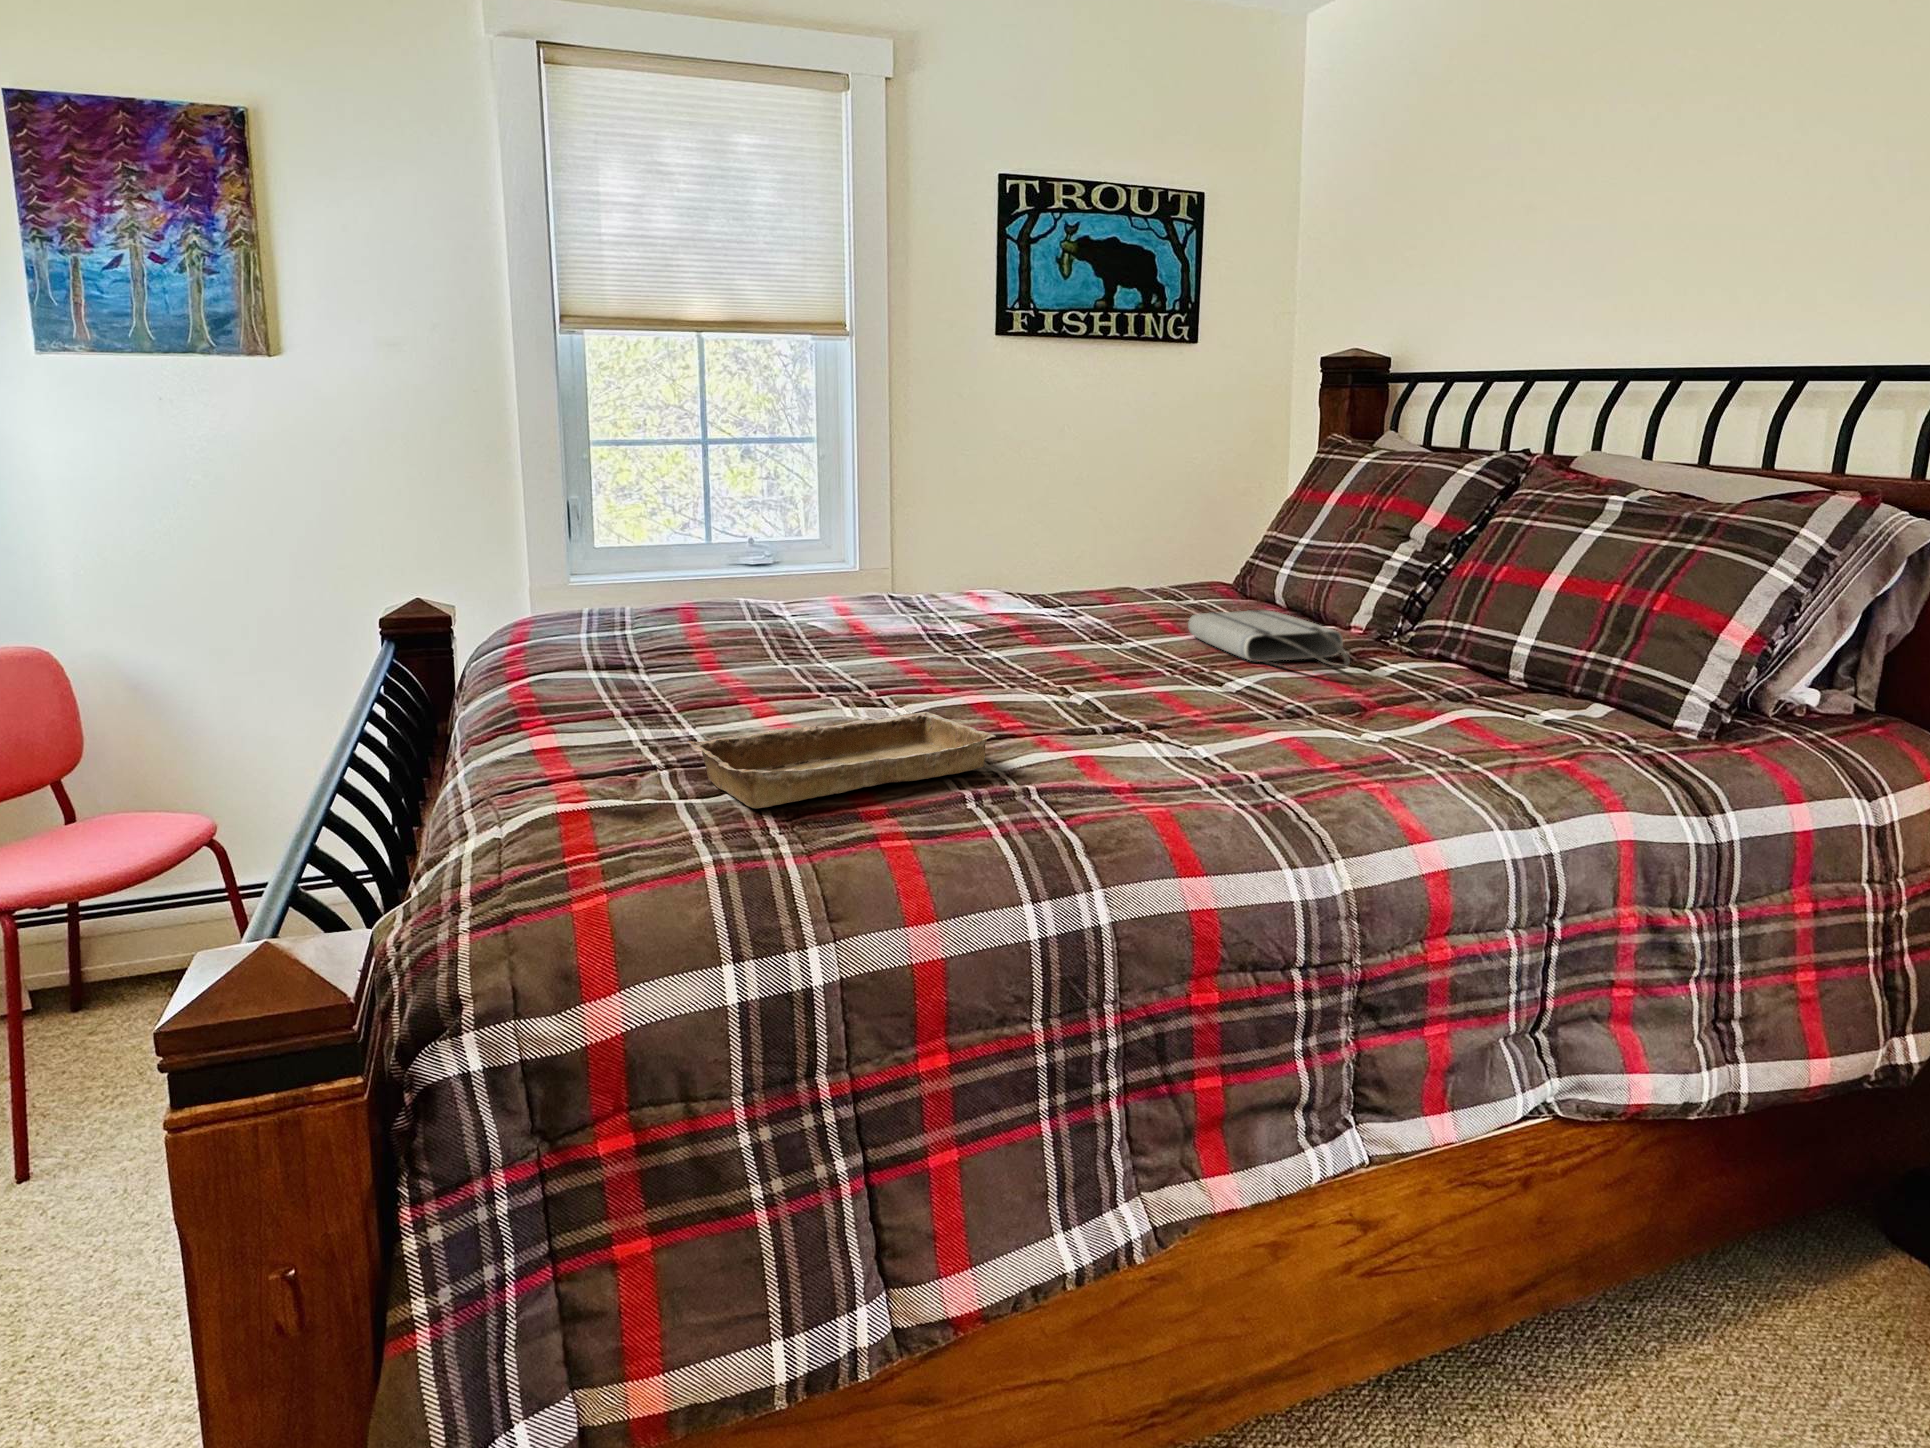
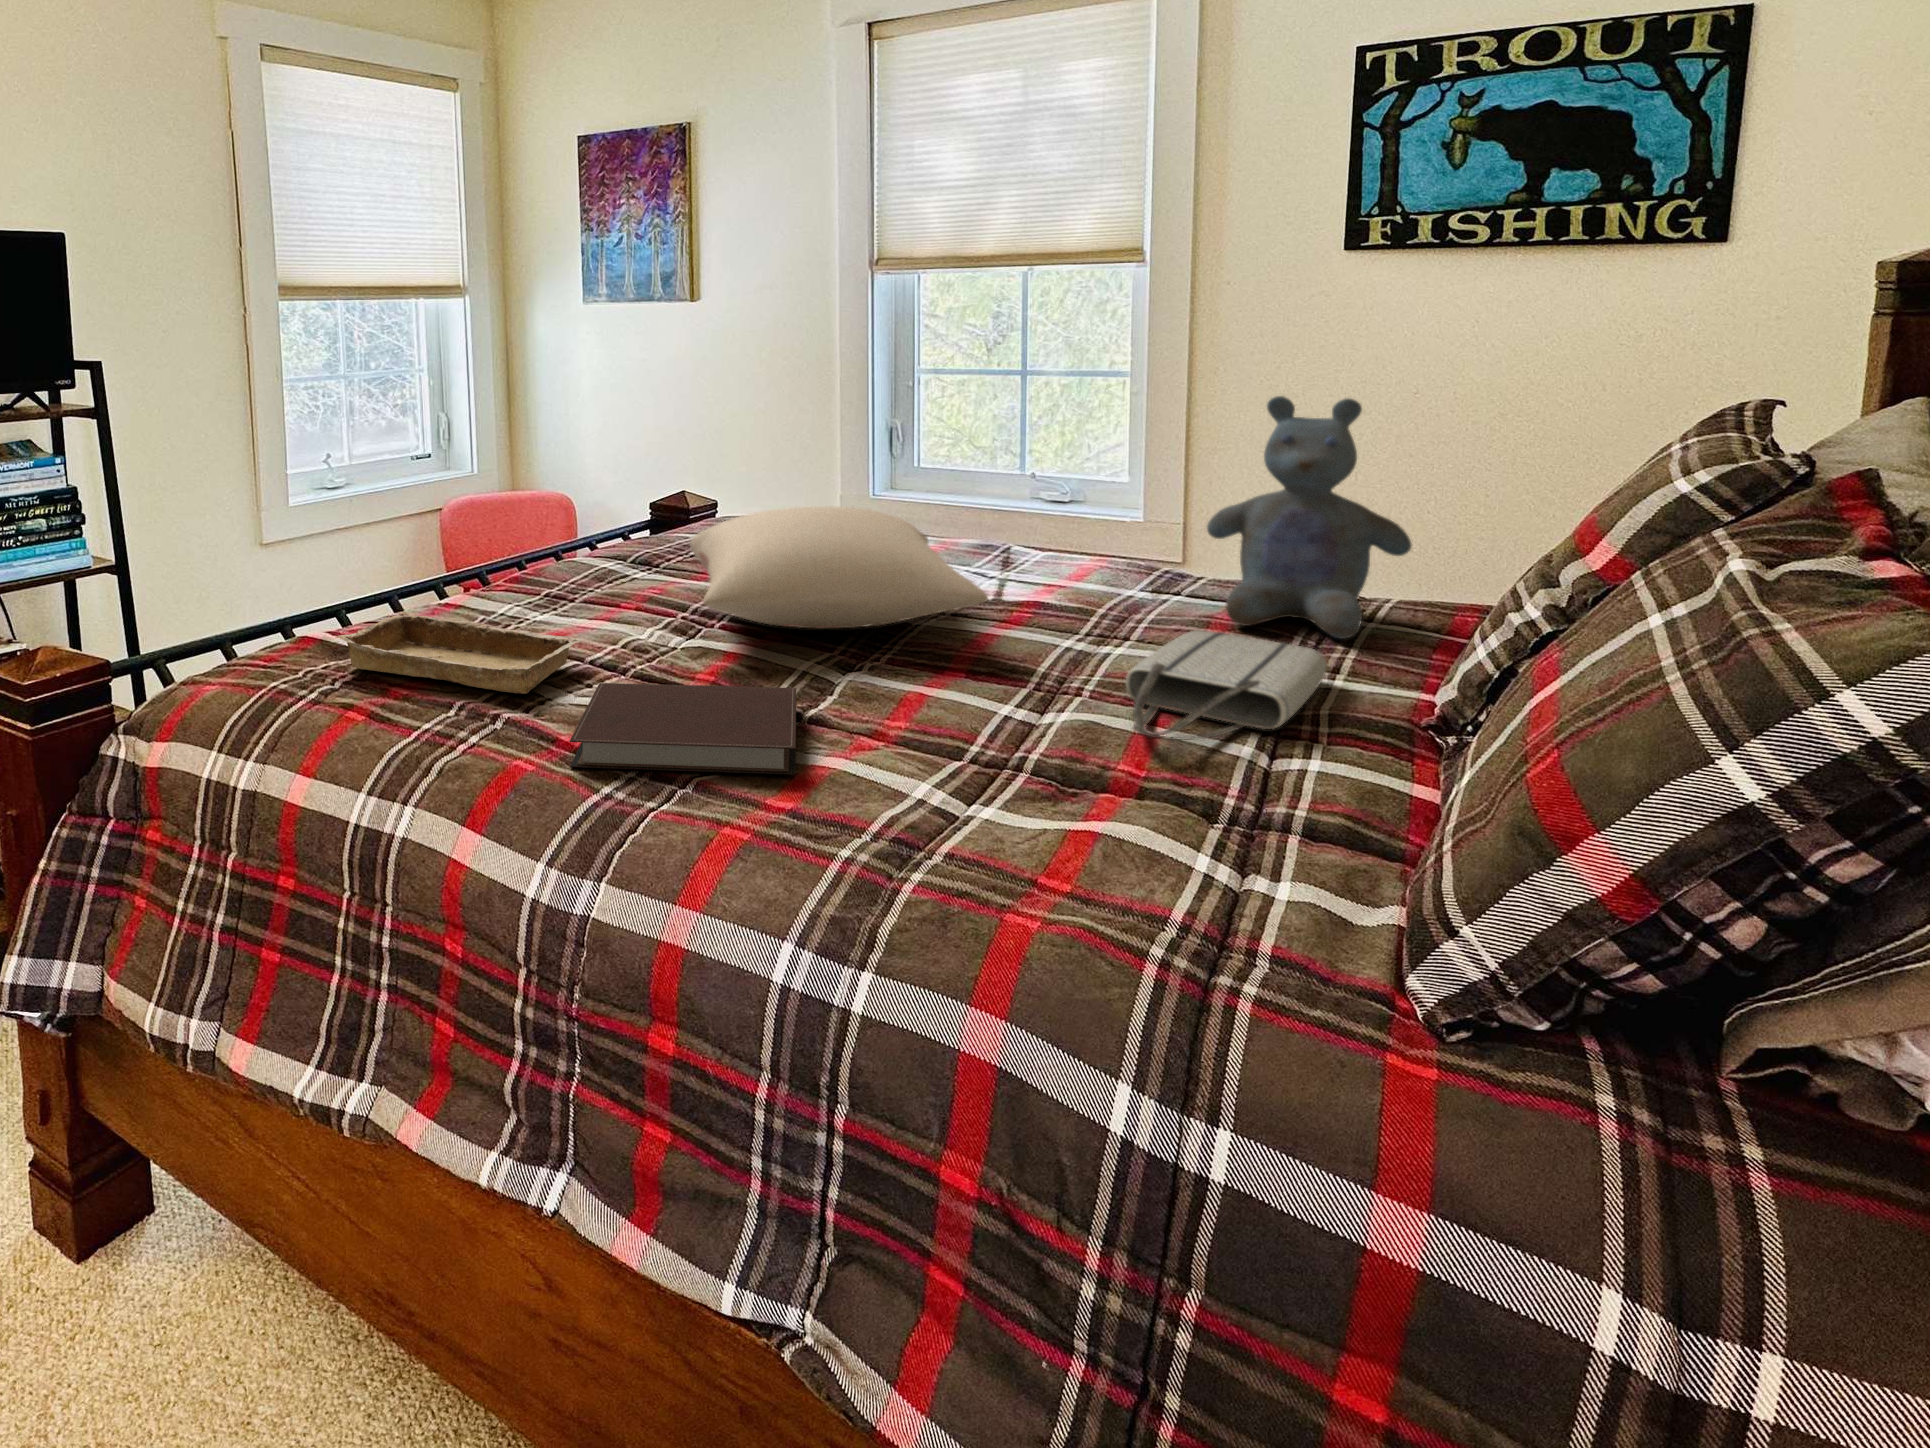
stuffed bear: none [1088,440,1225,616] -> present [1207,396,1412,639]
pillow: none [774,558,1127,673] -> present [690,507,988,628]
notebook: none [1034,697,1284,791] -> present [570,683,796,774]

